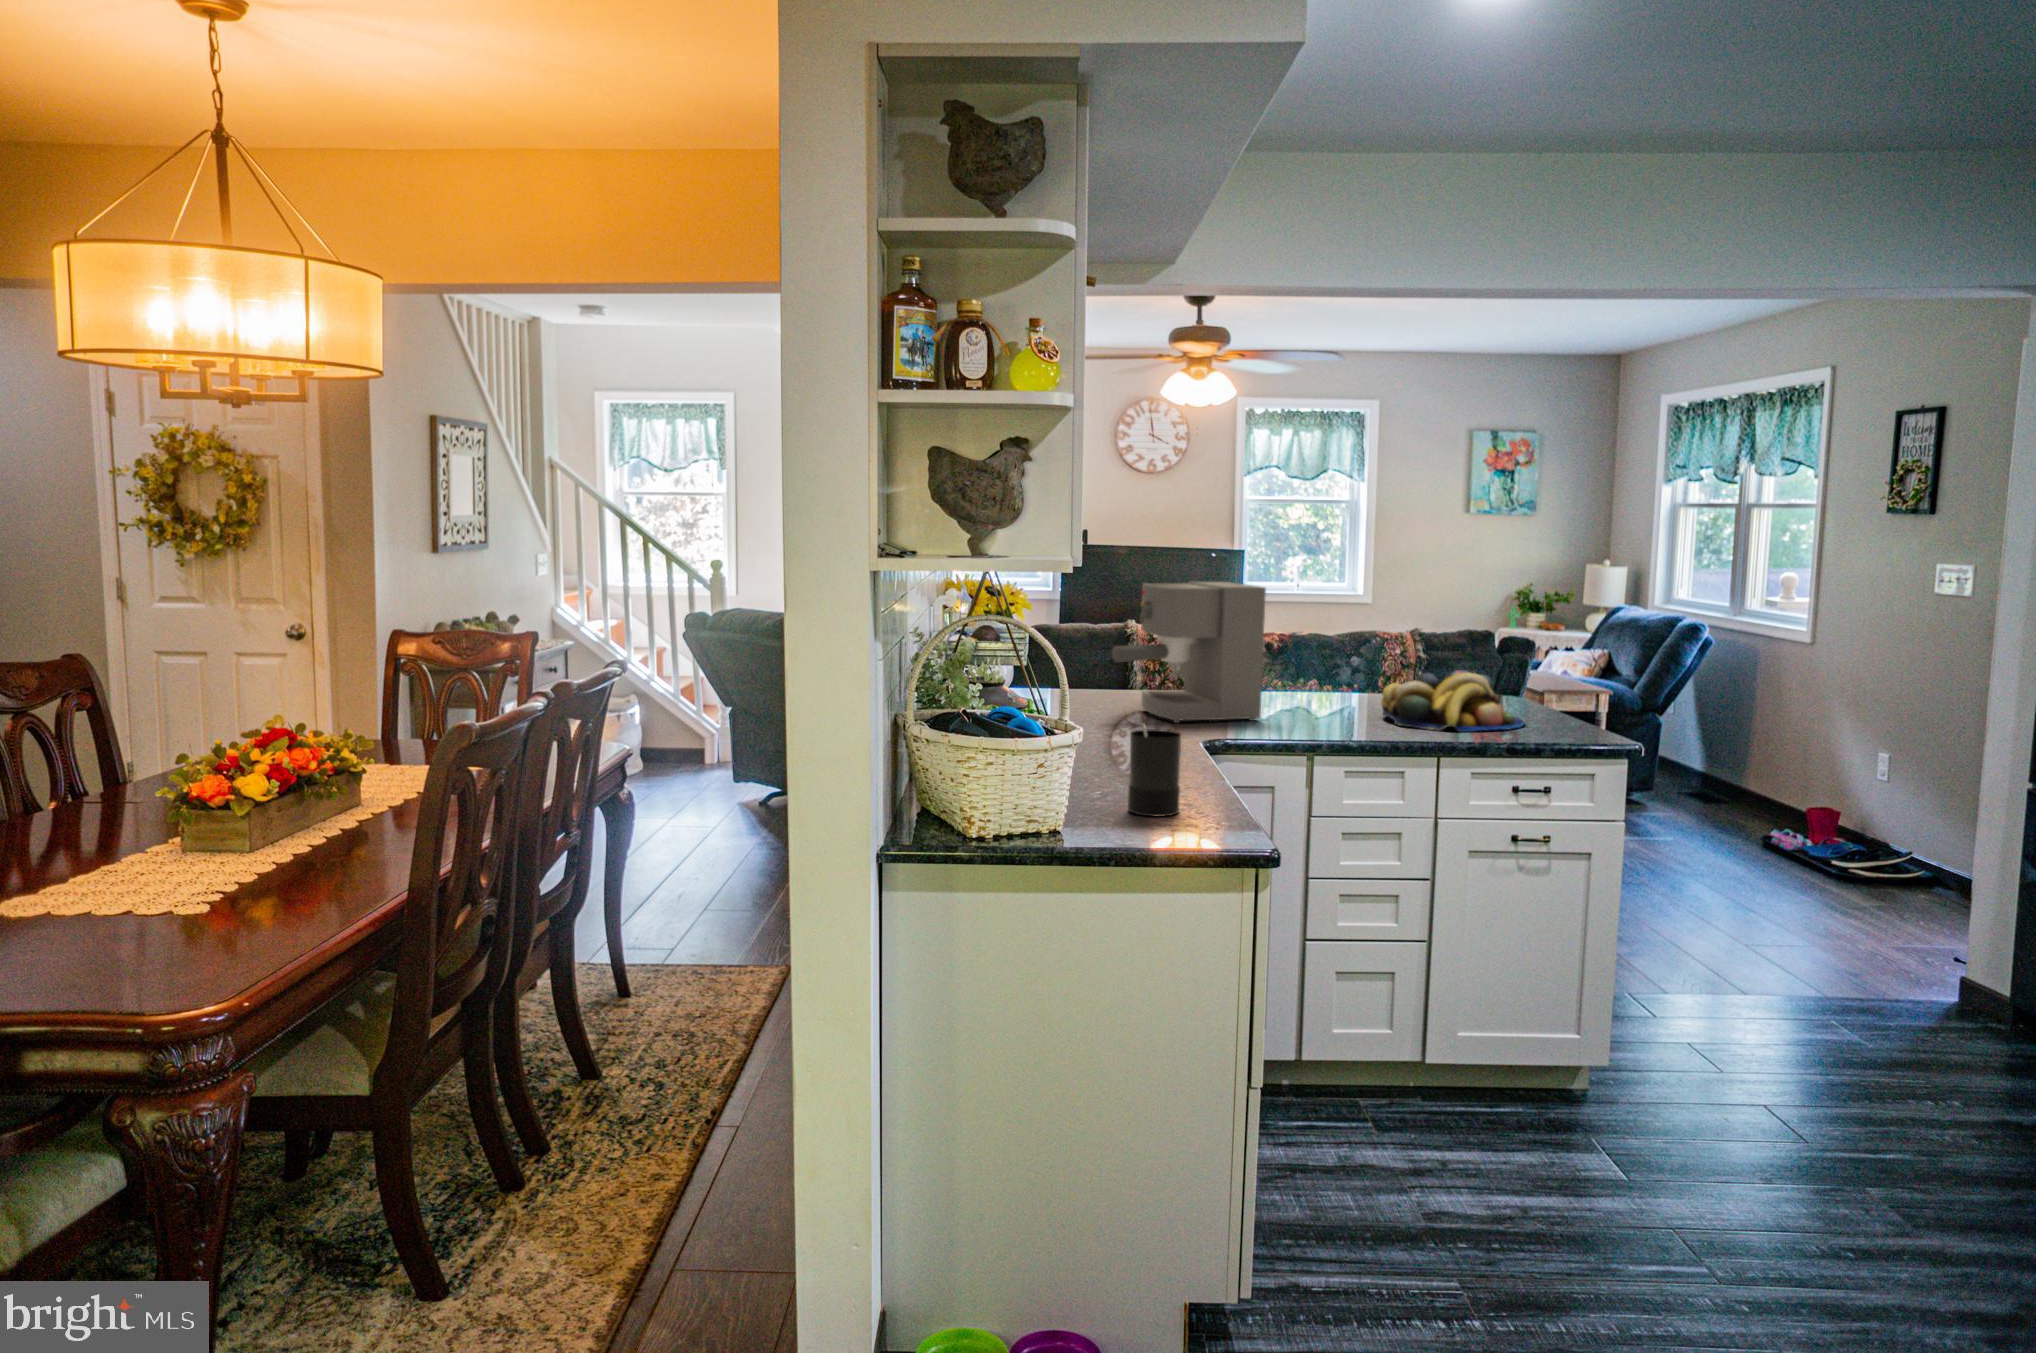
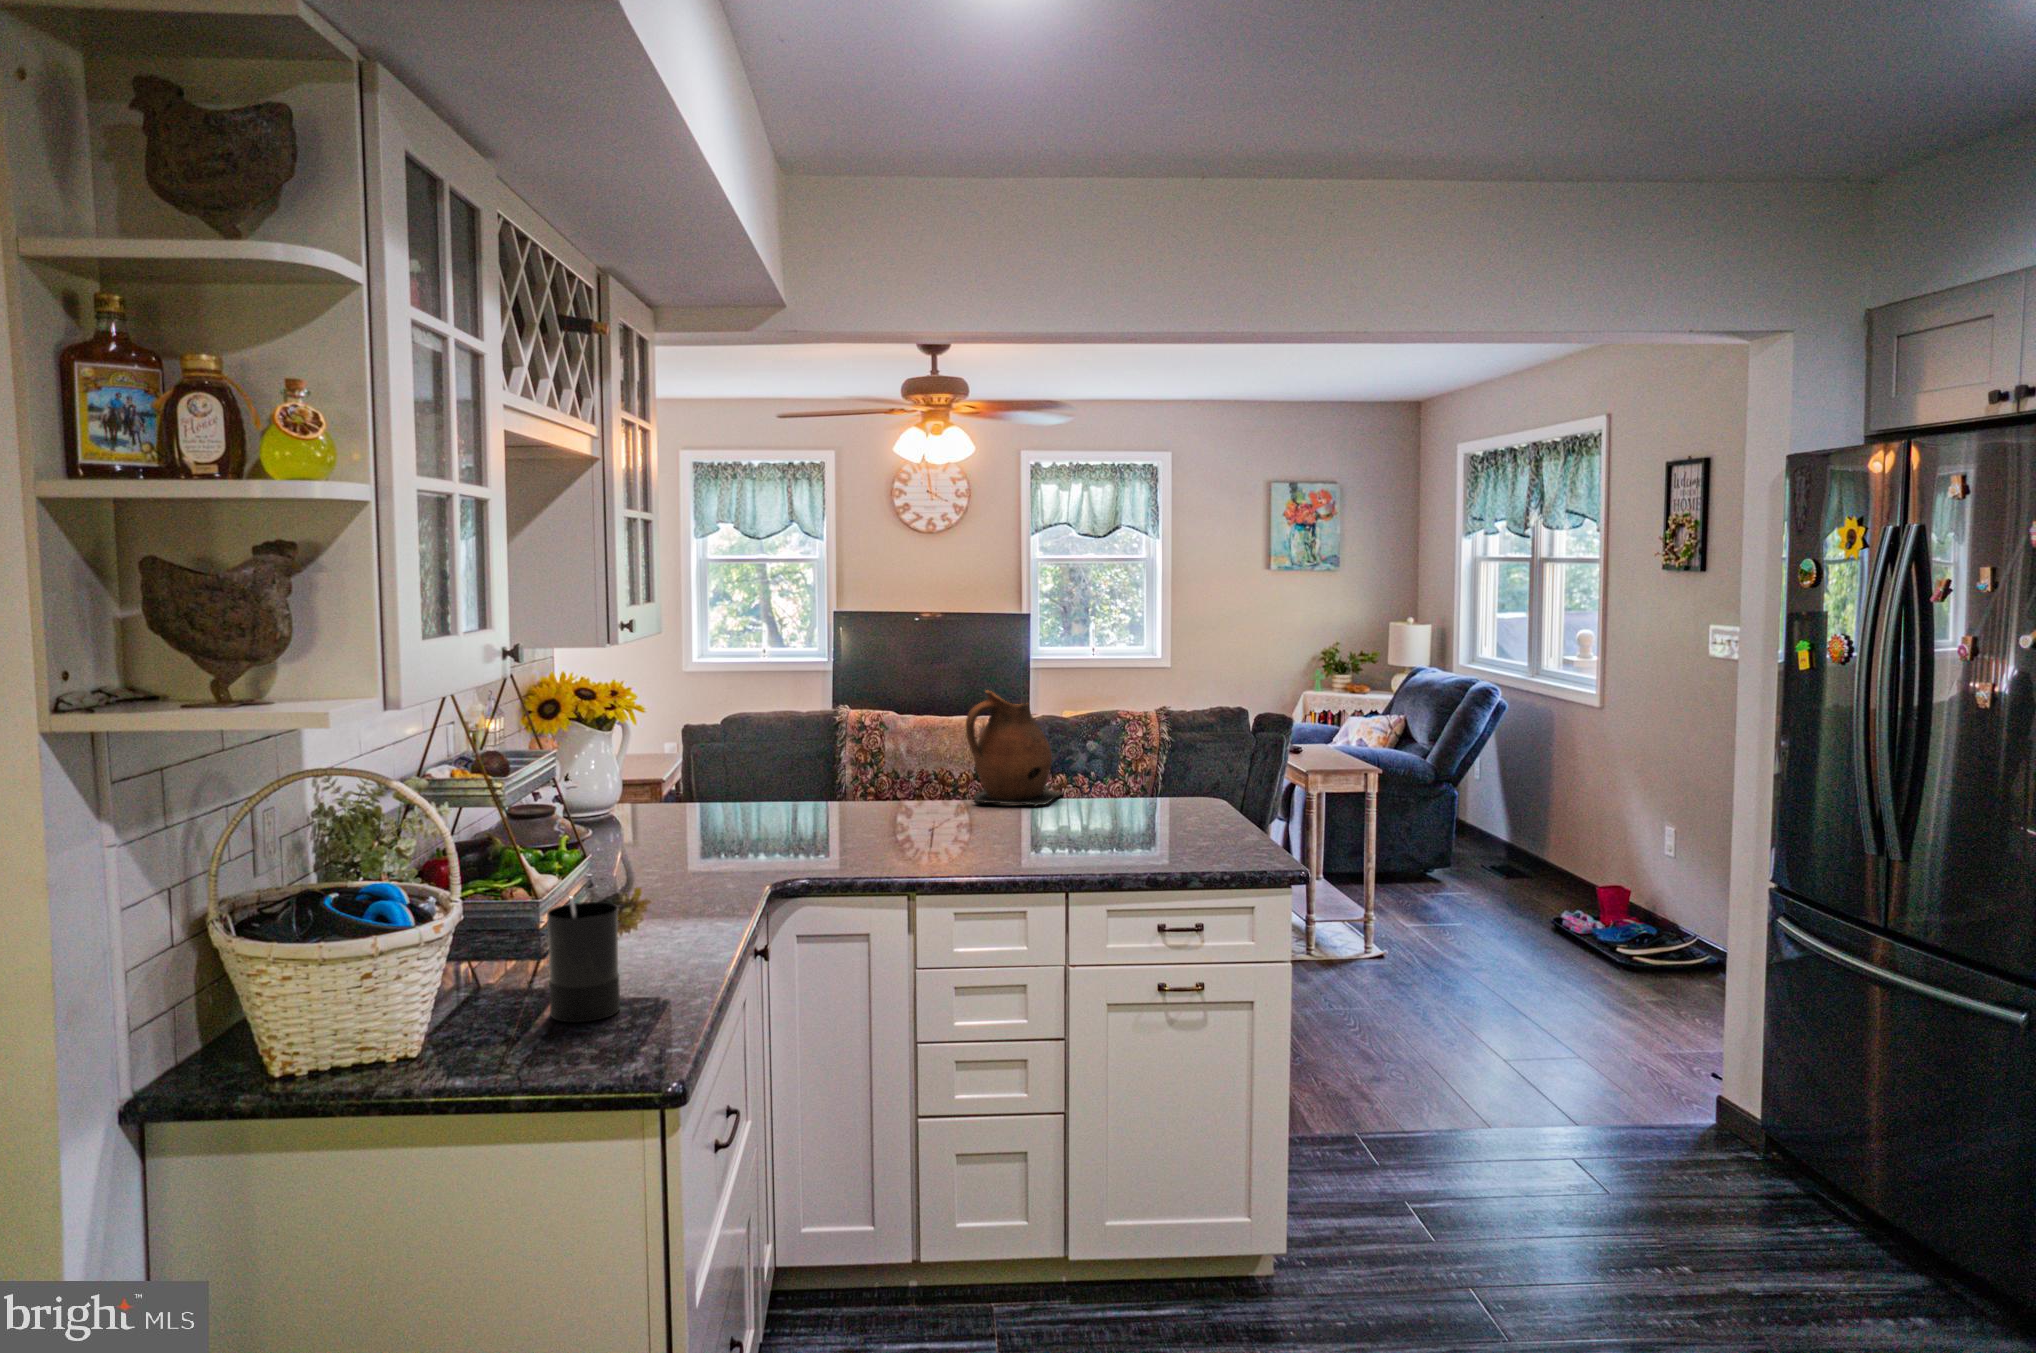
coffee maker: present [1112,582,1266,723] -> none [698,677,884,853]
ceramic pitcher: none [1298,599,1376,699] -> present [966,691,1063,806]
fruit bowl: present [1381,670,1524,732] -> none [1031,775,1193,855]

